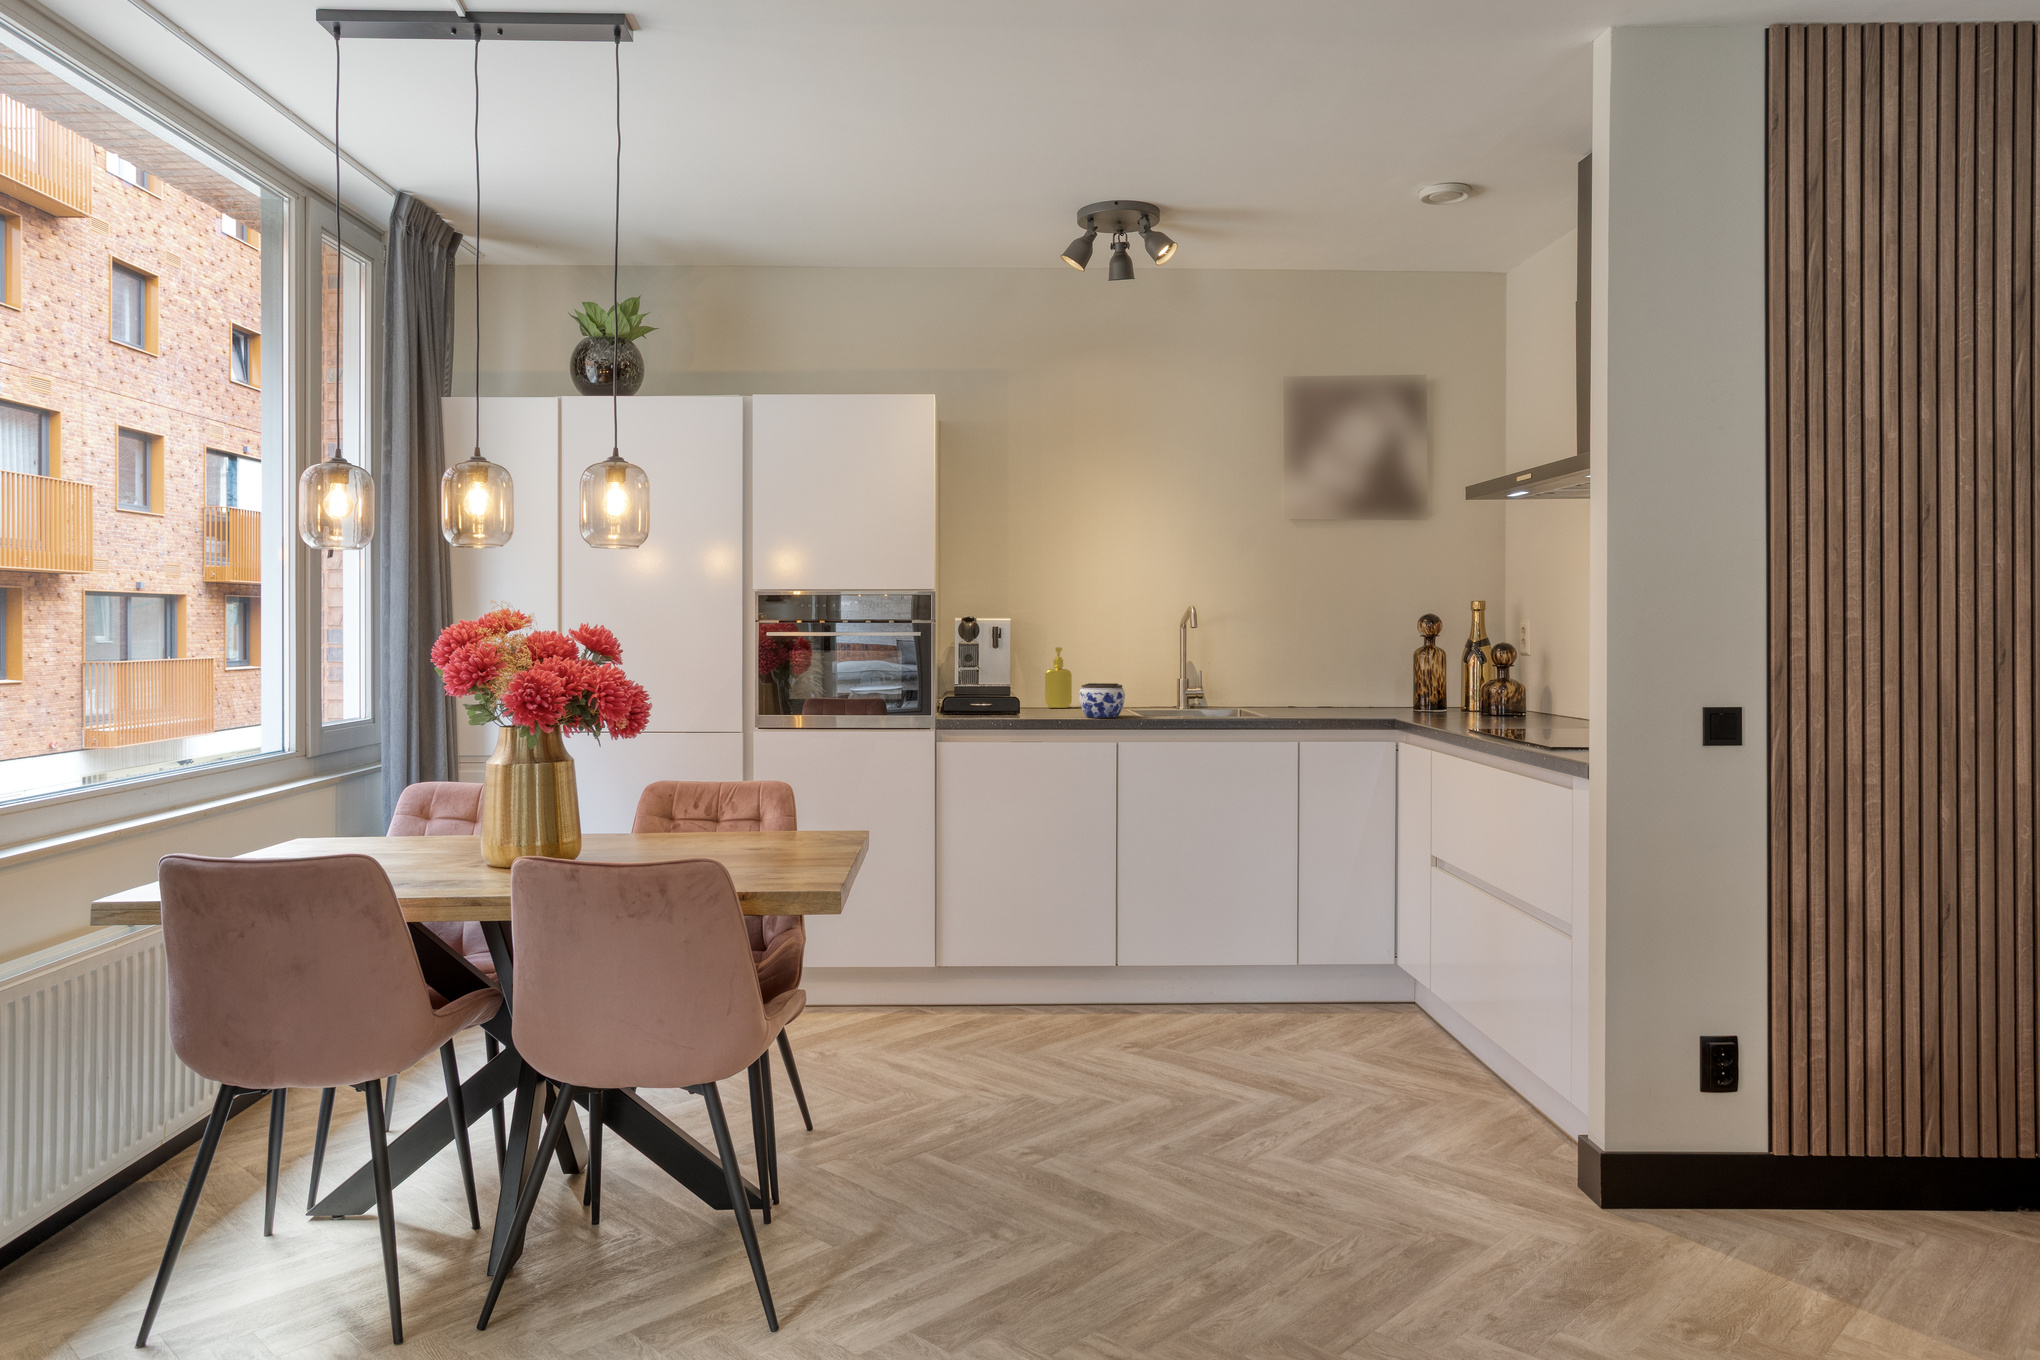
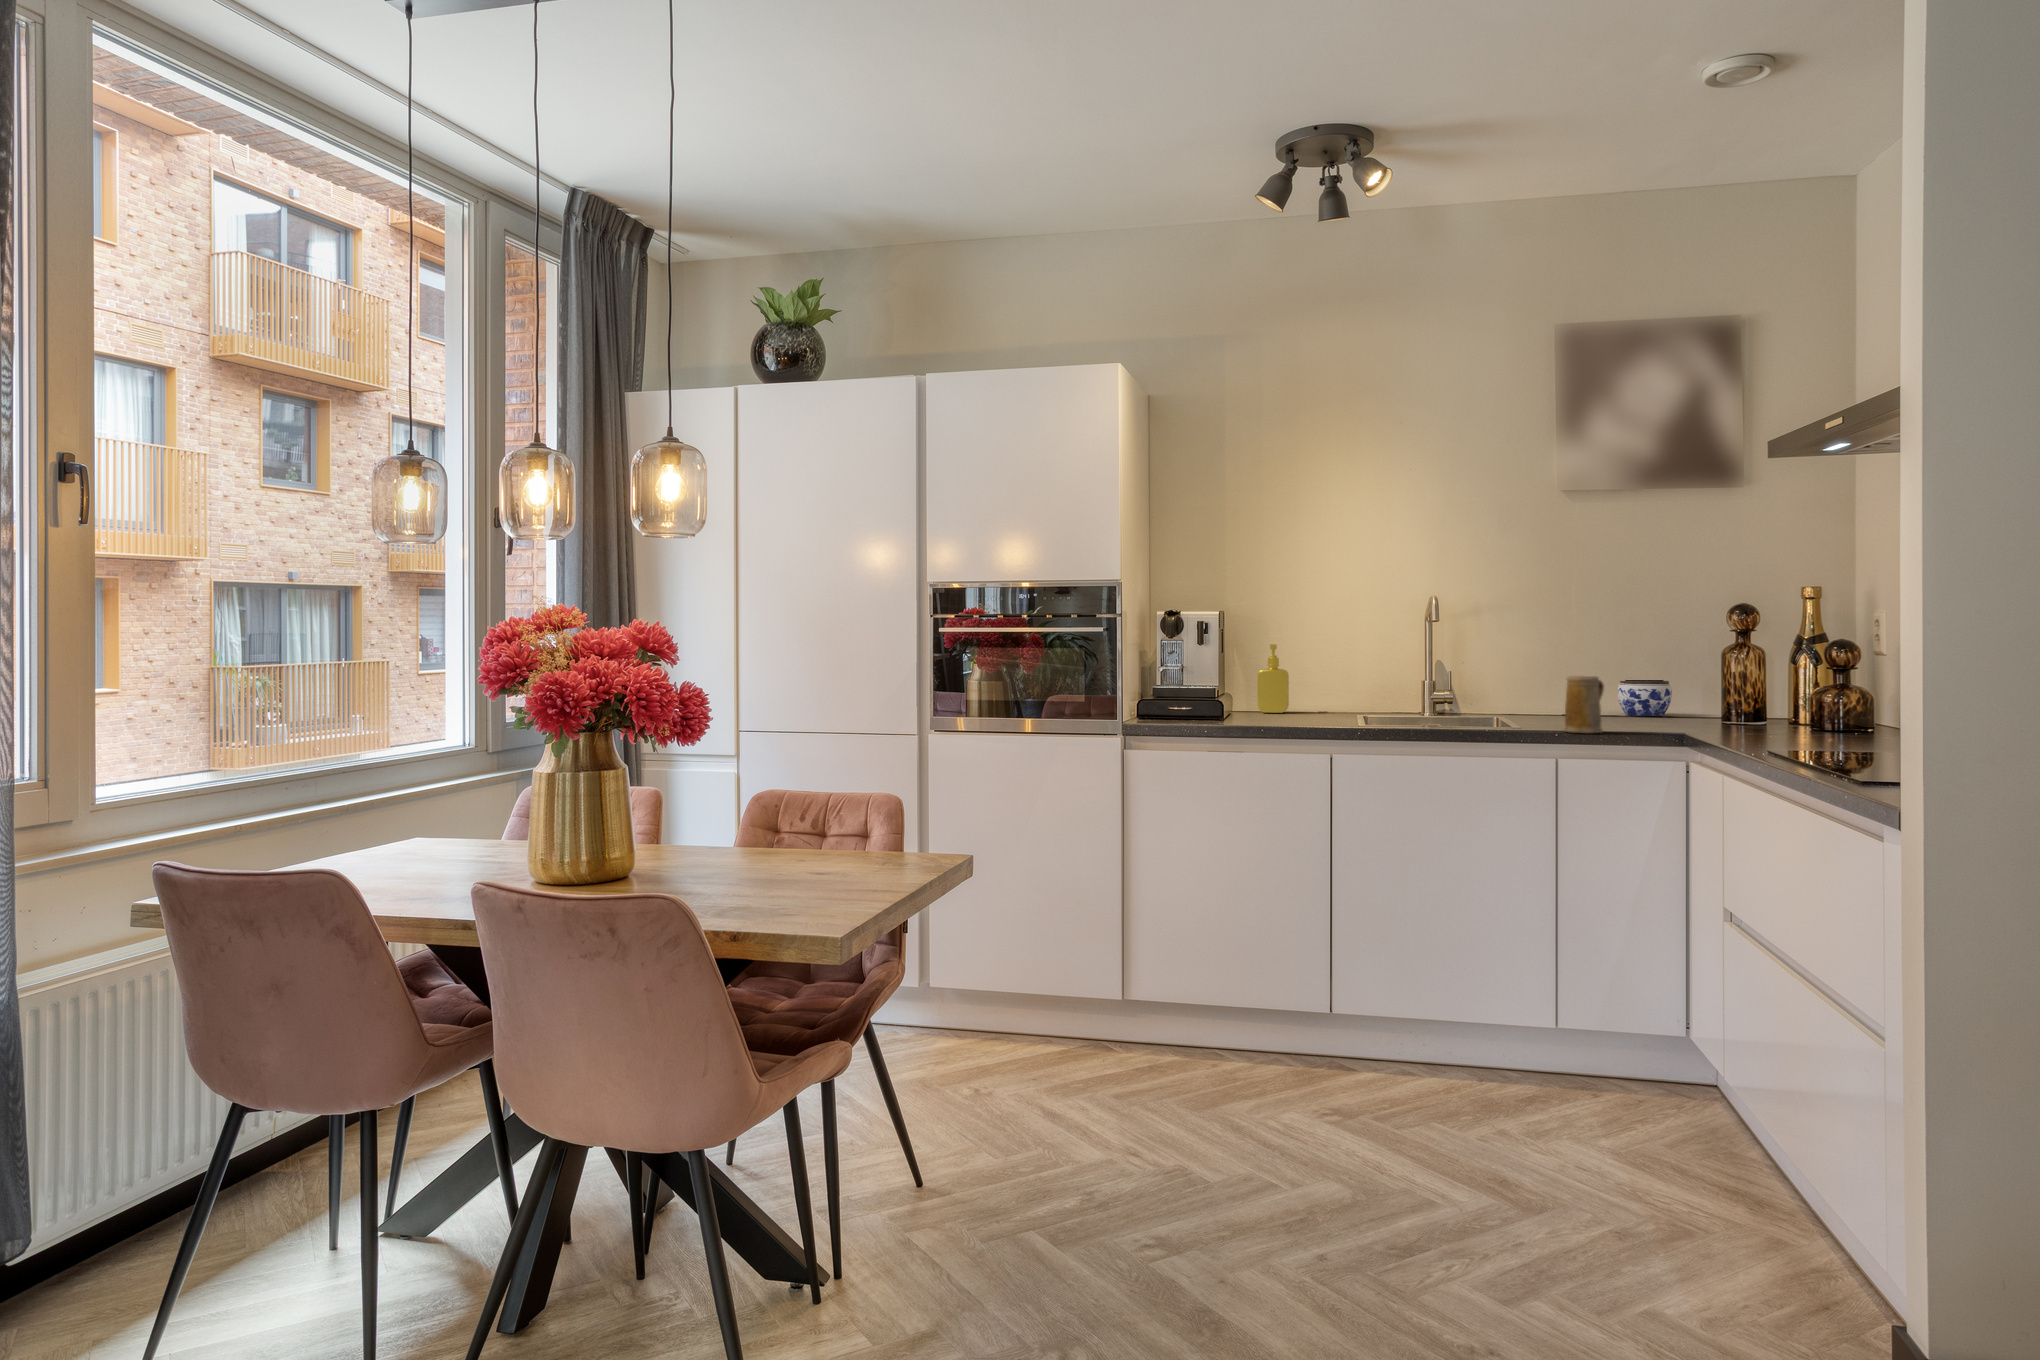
mug: none [1307,673,1338,720] -> present [1564,676,1604,733]
jar: present [1079,683,1125,718] -> present [1617,680,1672,716]

